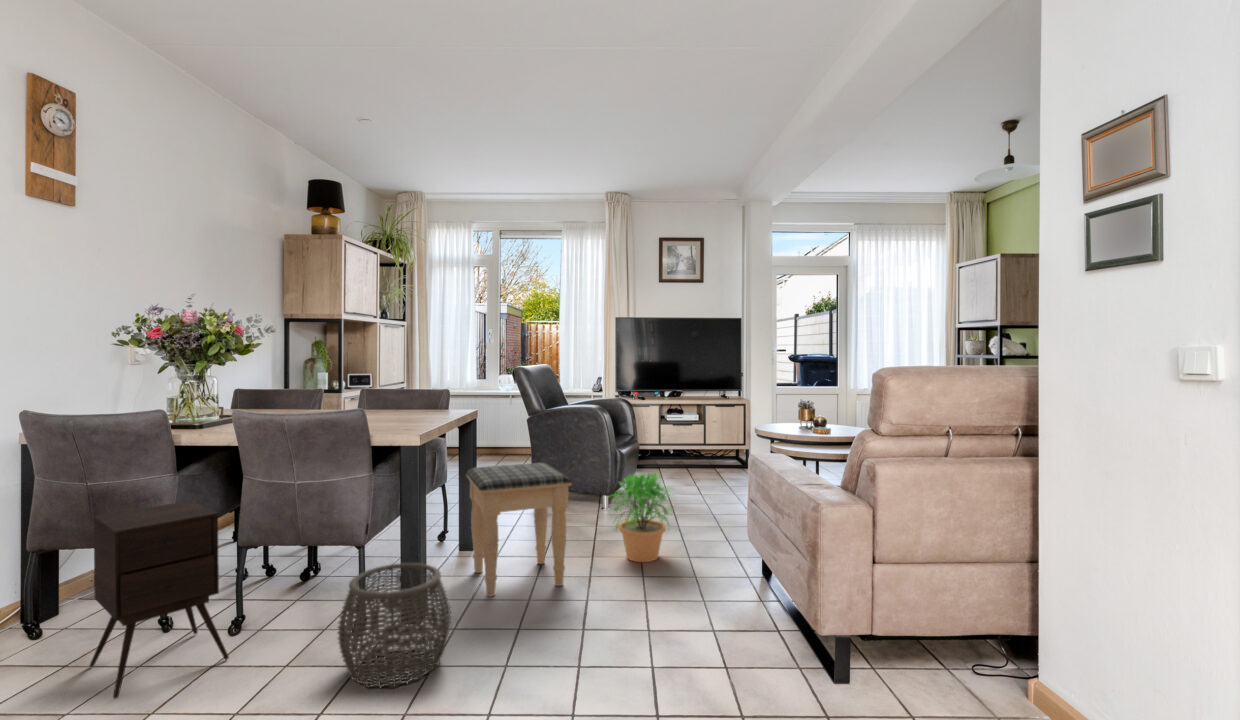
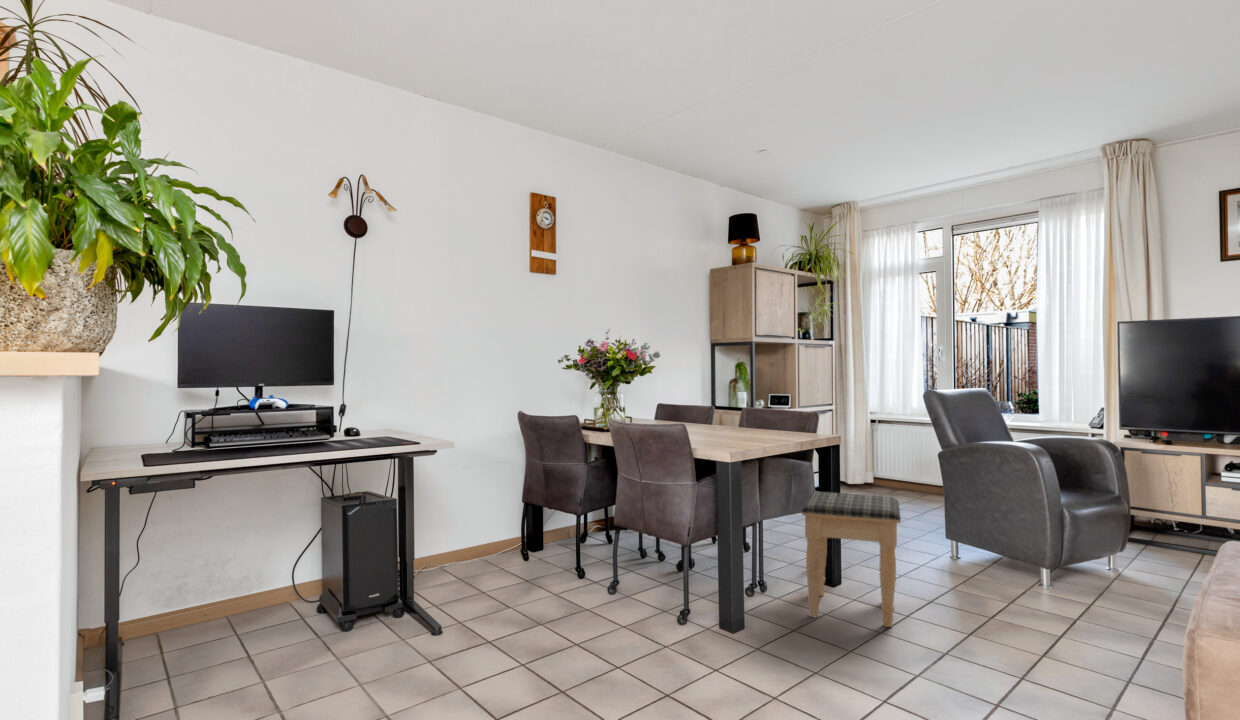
potted plant: present [613,473,671,562] -> none [968,523,1062,633]
side table: present [90,501,229,699] -> none [535,485,603,607]
woven basket: present [338,563,451,688] -> none [653,559,743,657]

